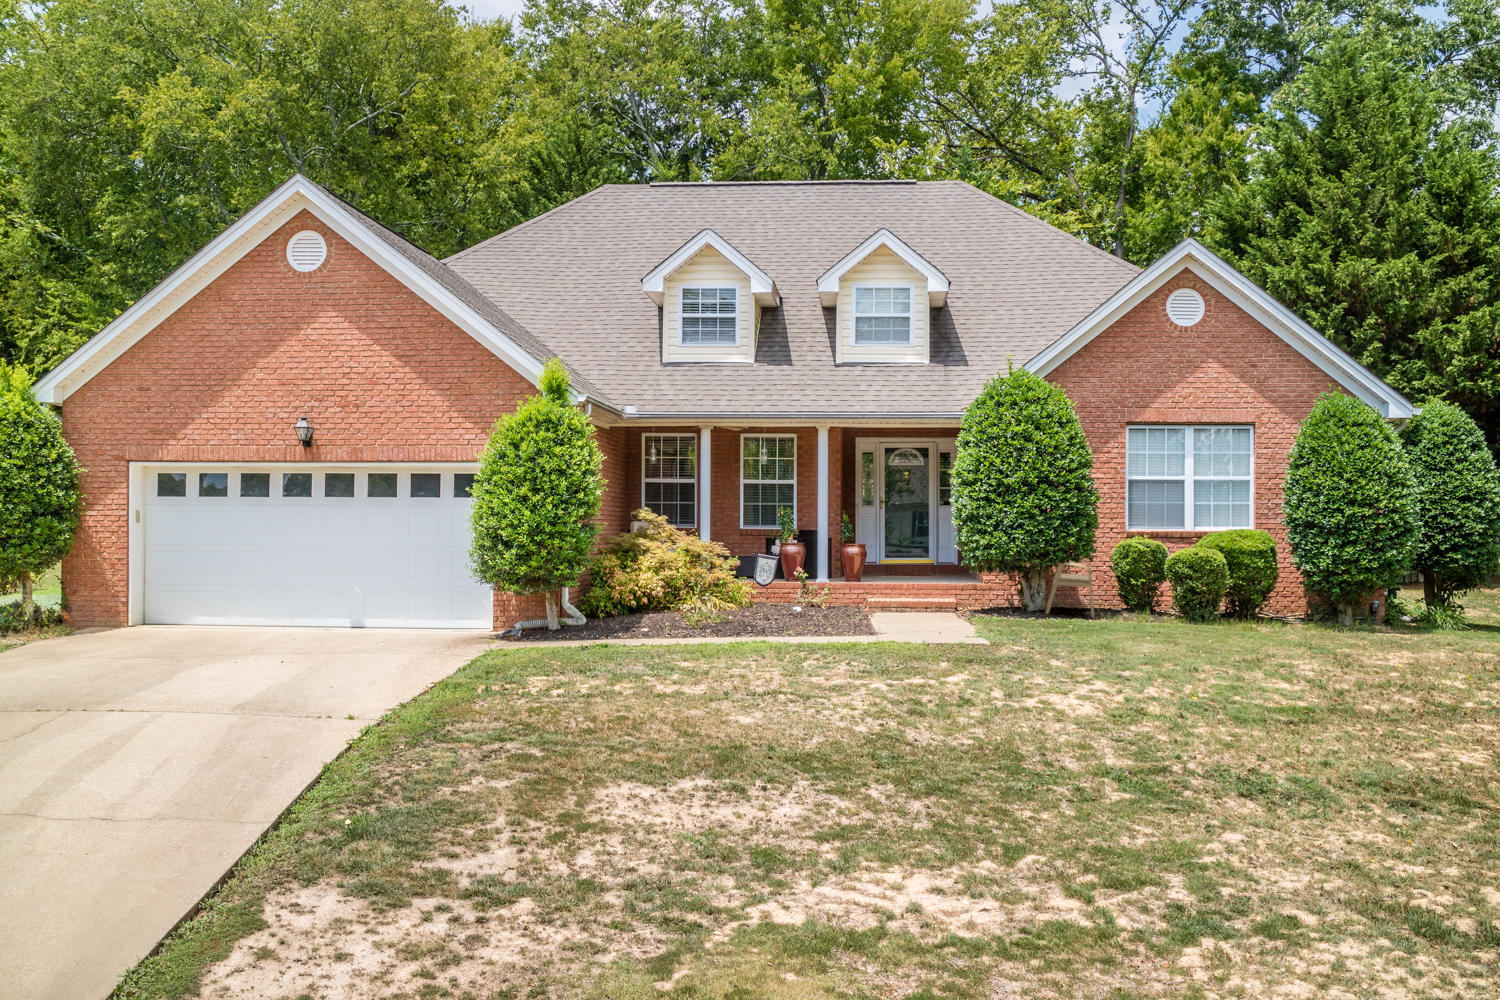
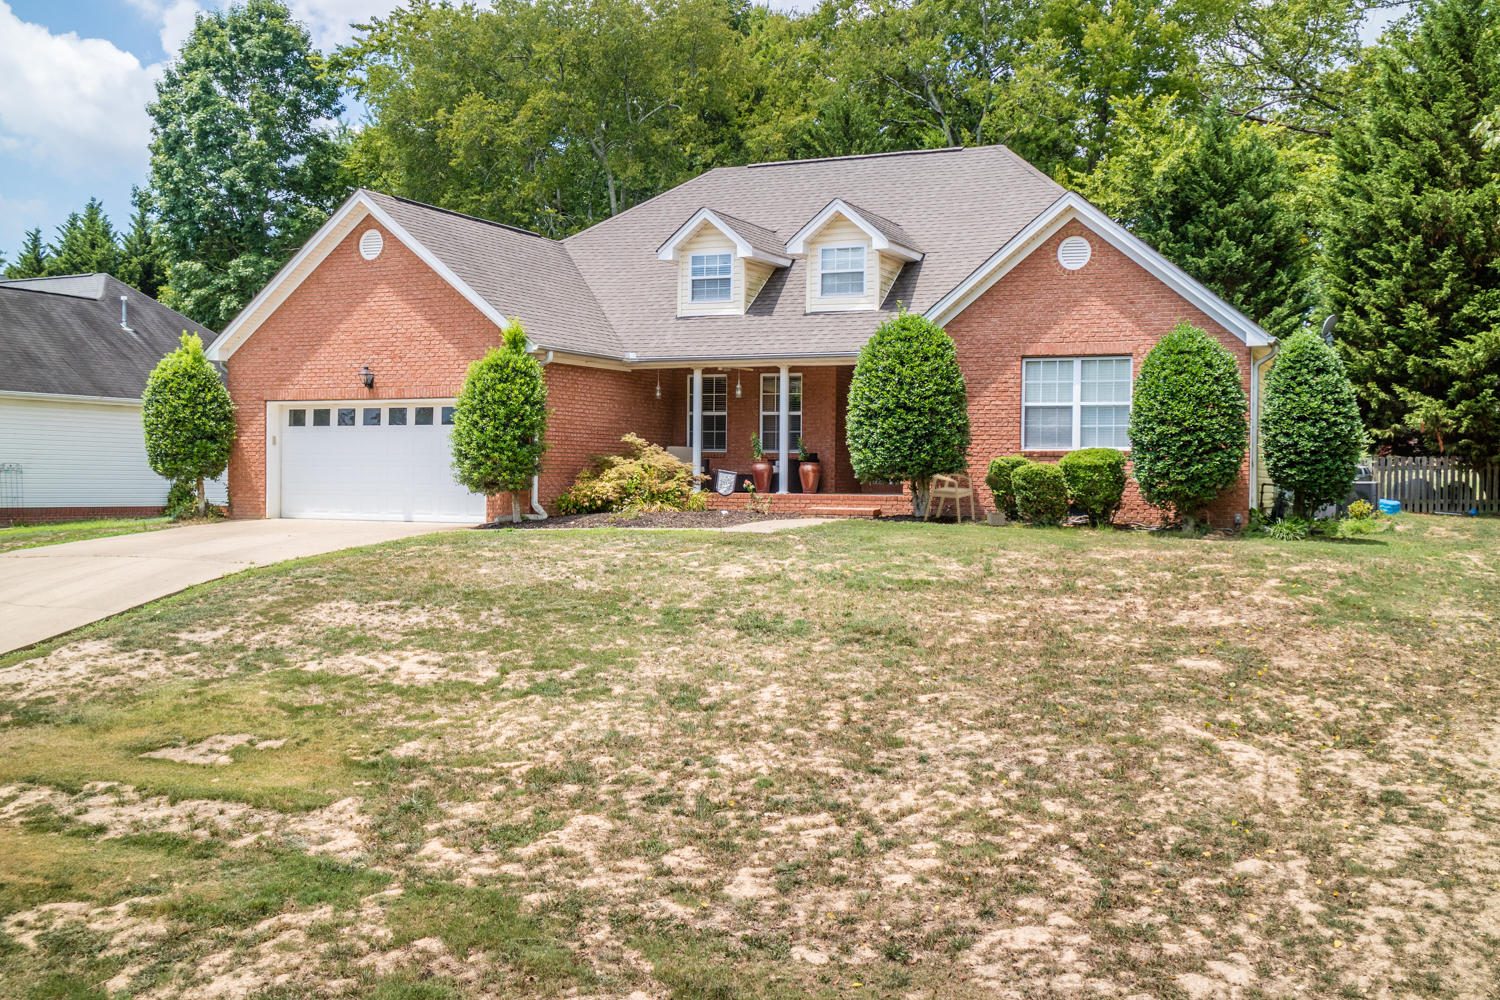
potted tree: none [1119,556,1145,619] -> present [985,473,1005,526]

